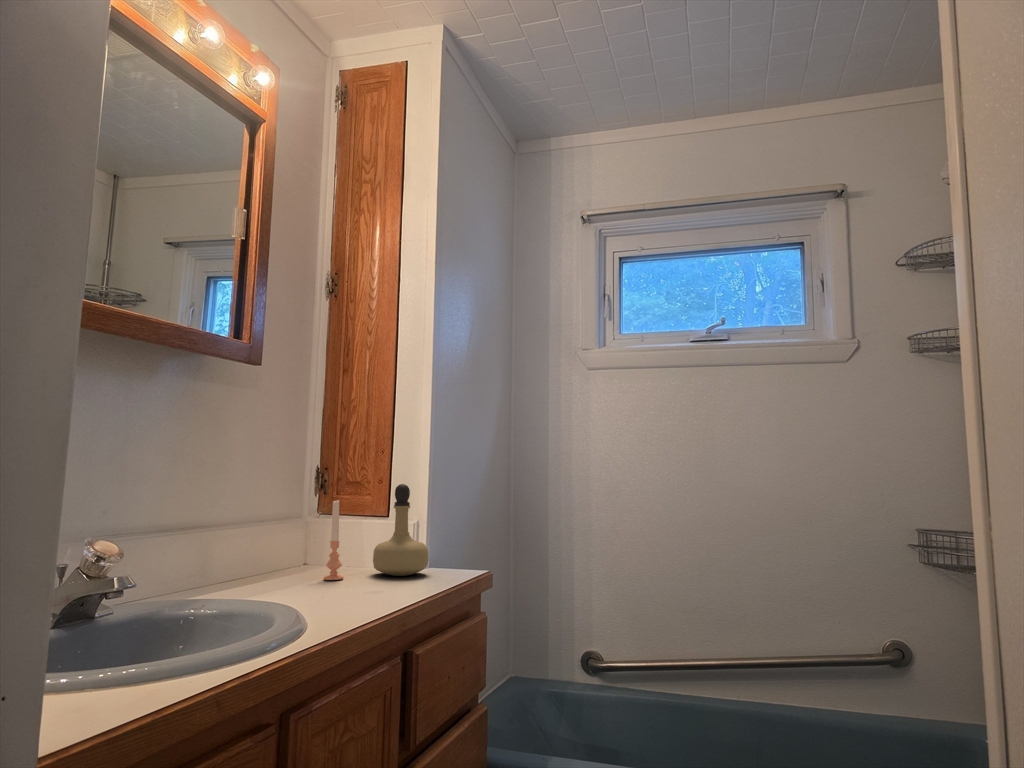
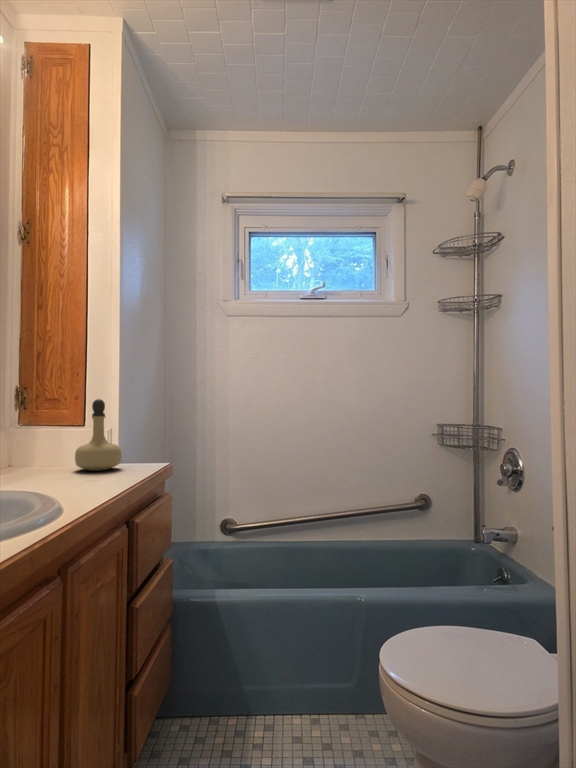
candle: present [324,500,344,580] -> none [35,412,52,477]

